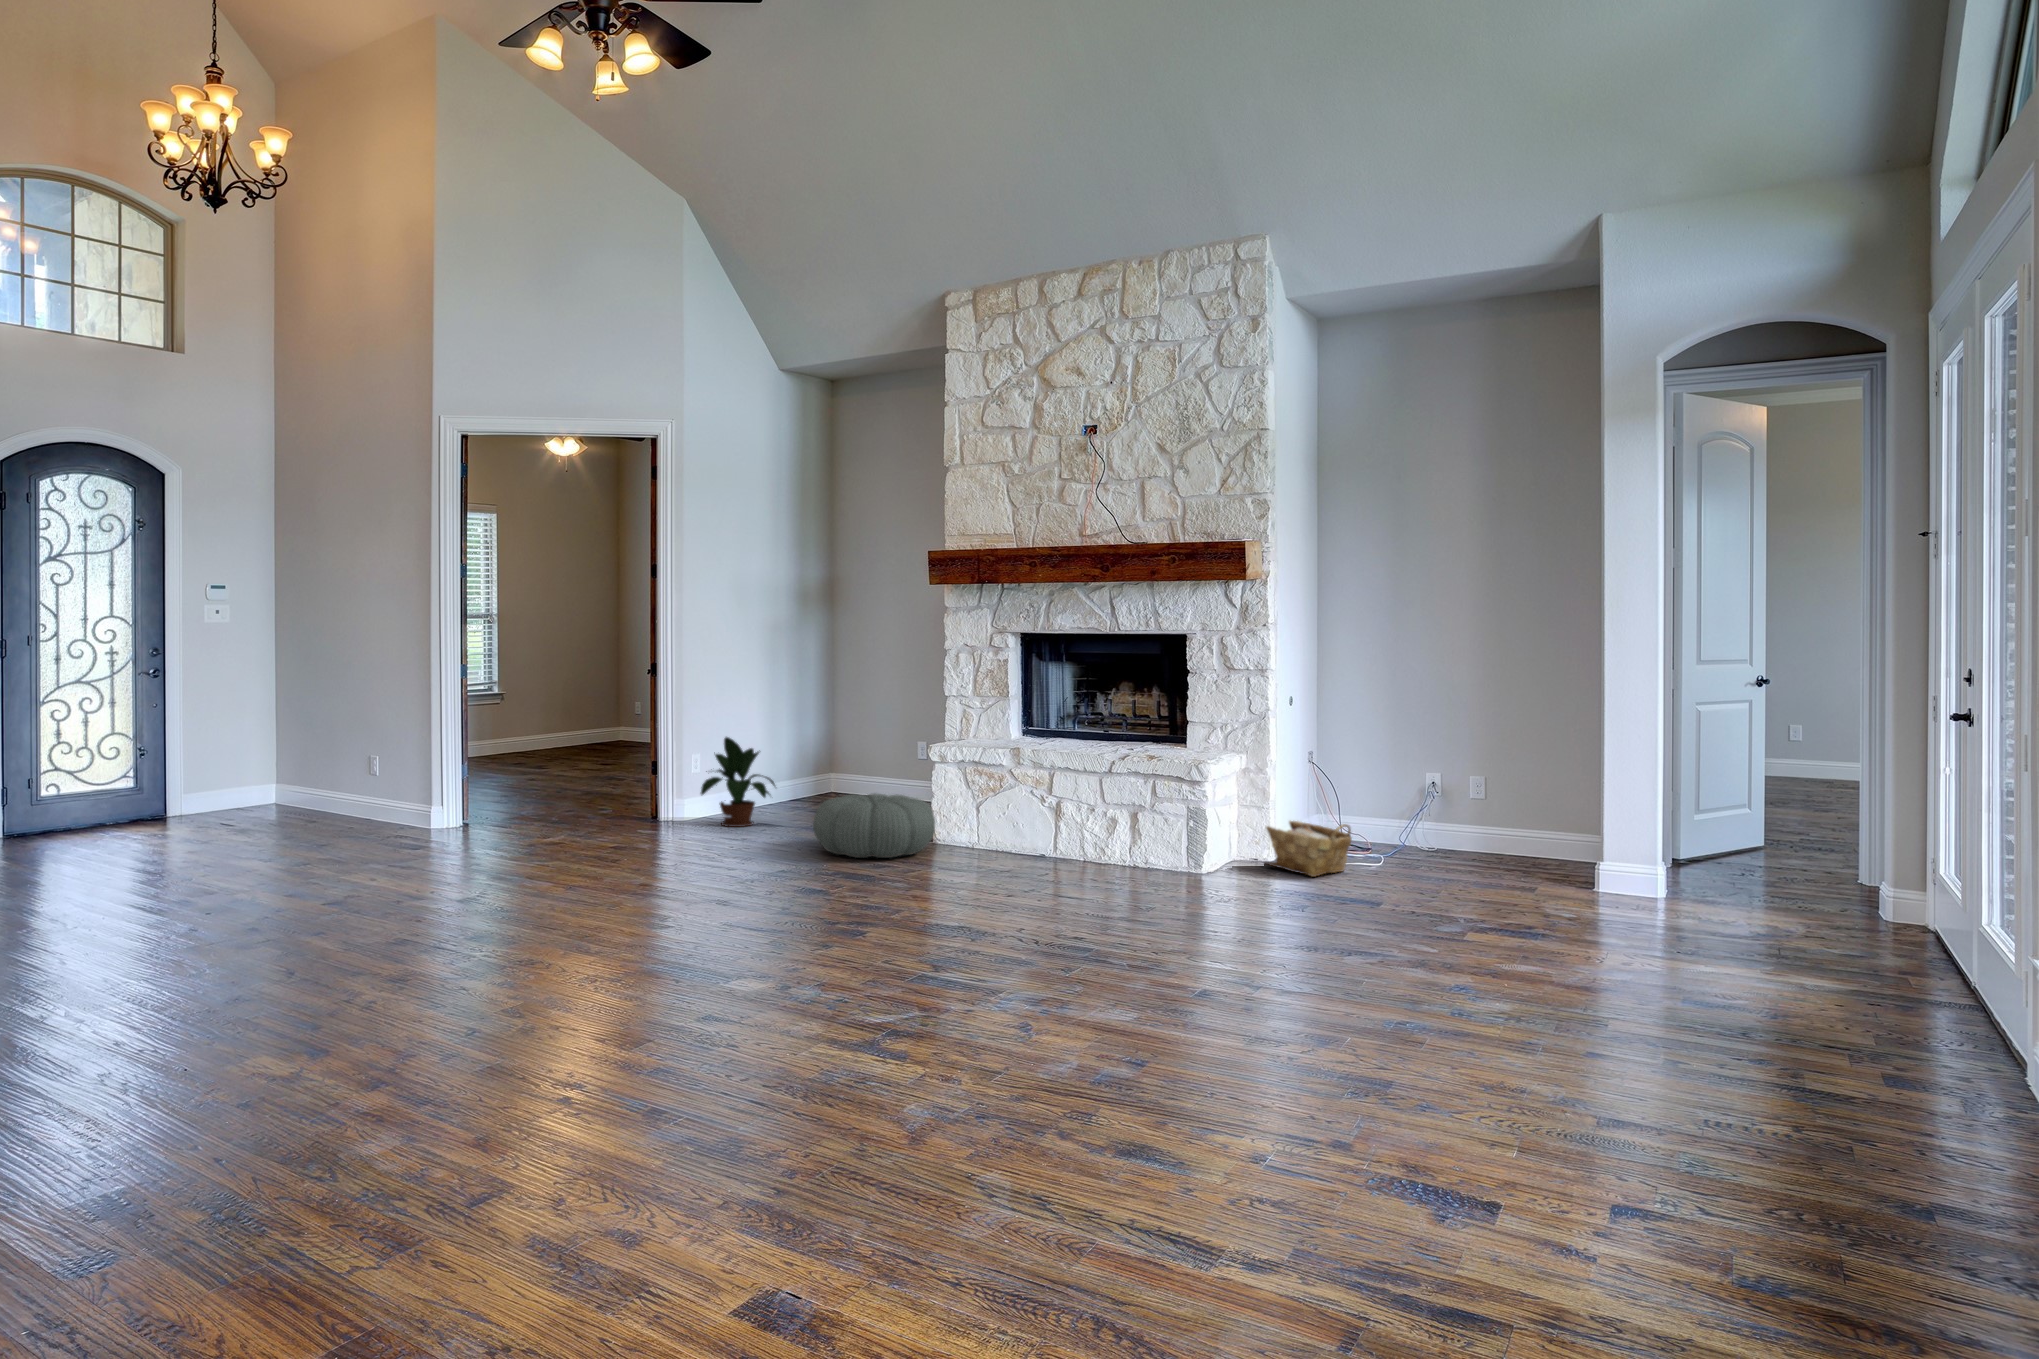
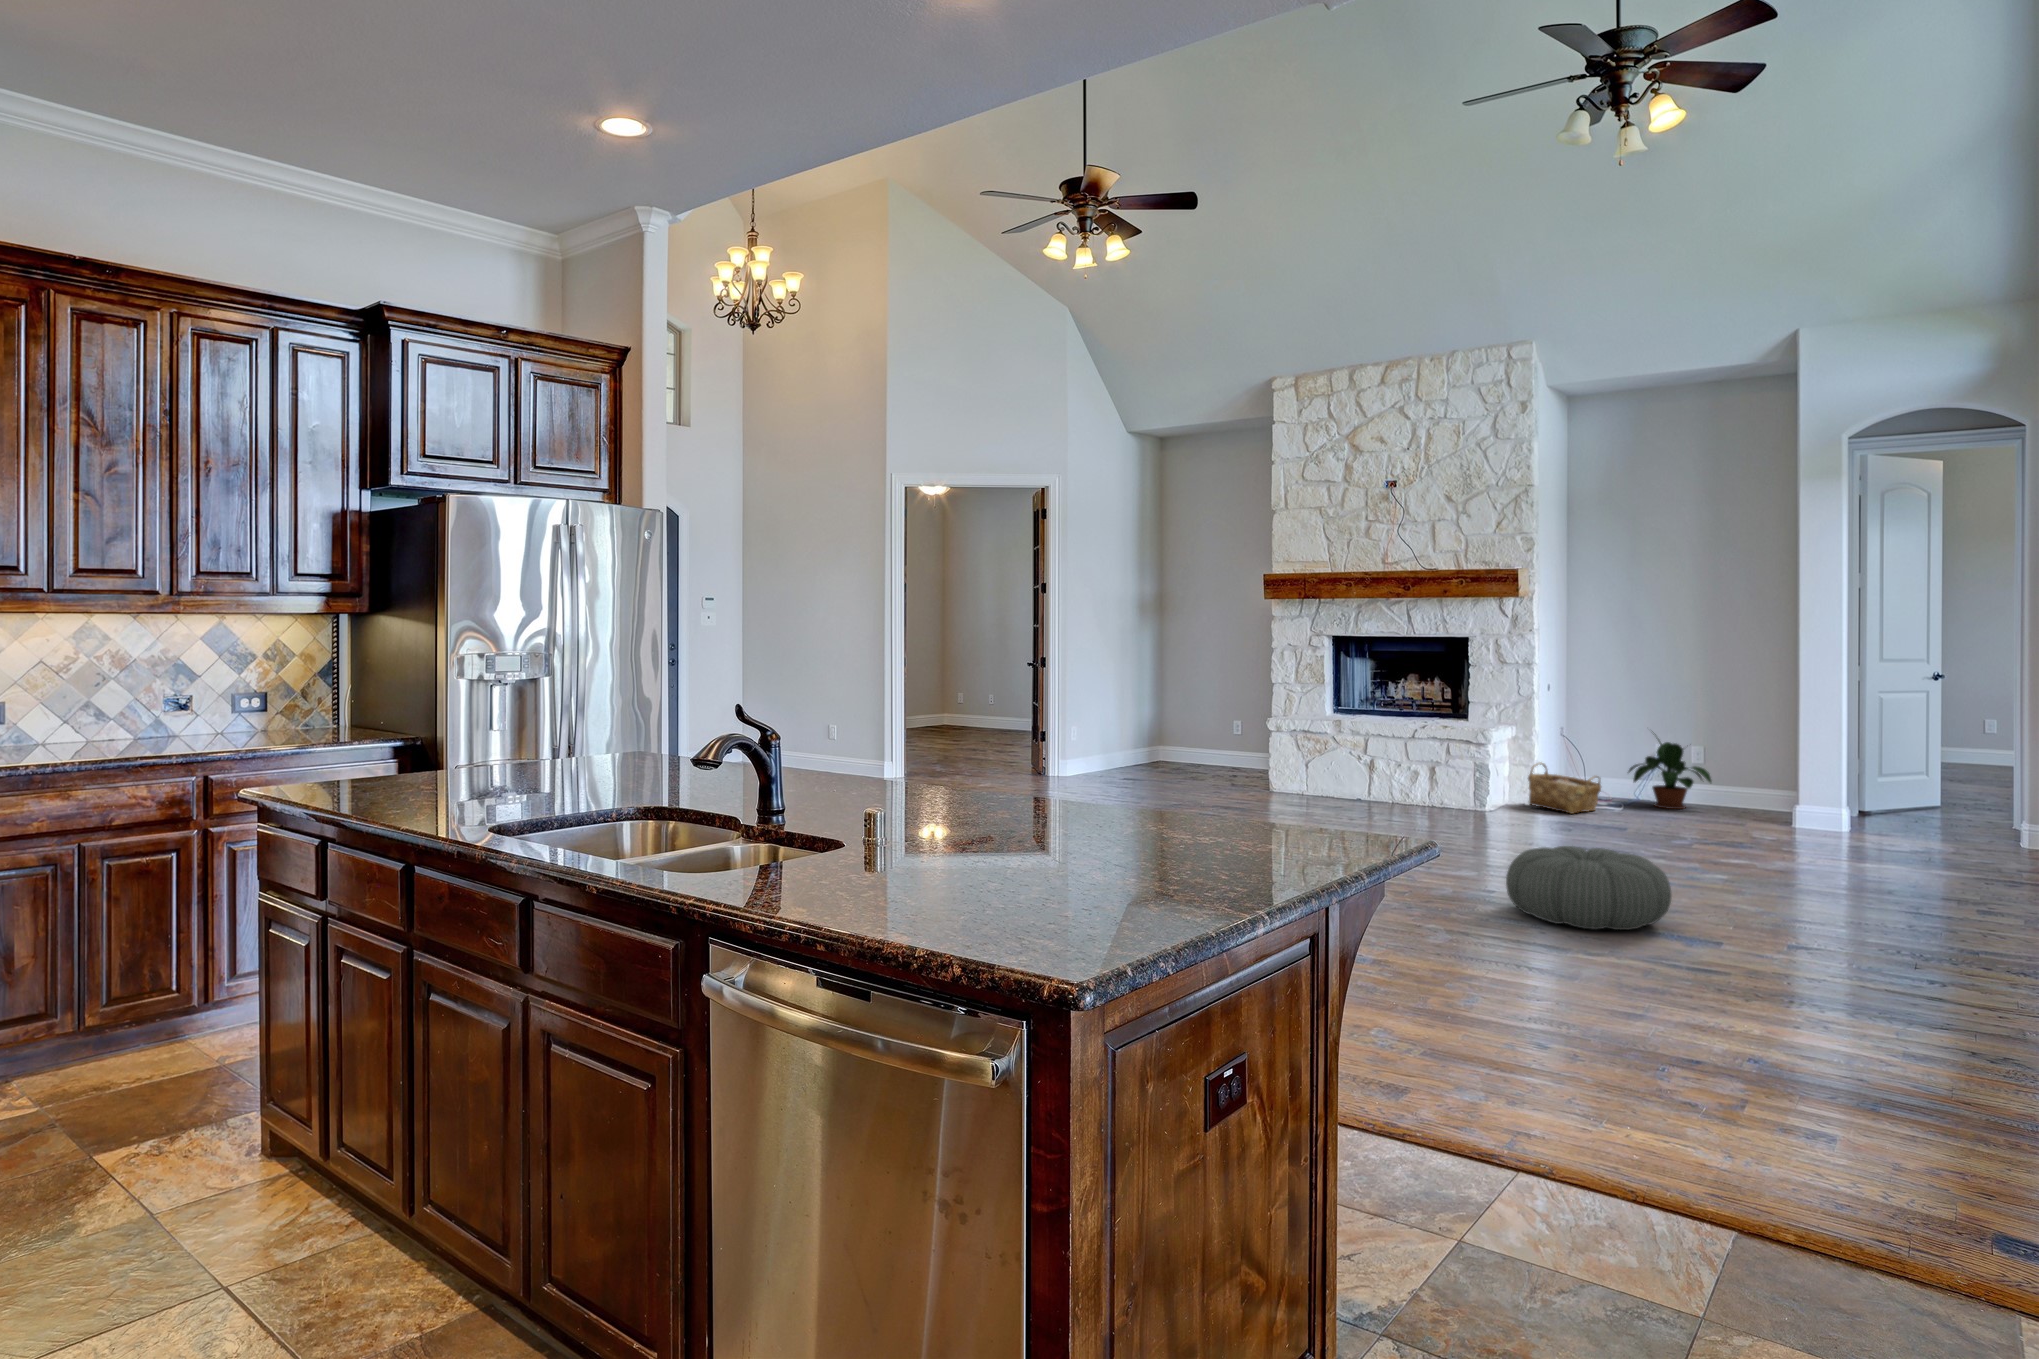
potted plant: present [701,737,775,827] -> present [1629,734,1711,809]
pouf: present [813,794,935,858] -> present [1506,846,1671,930]

